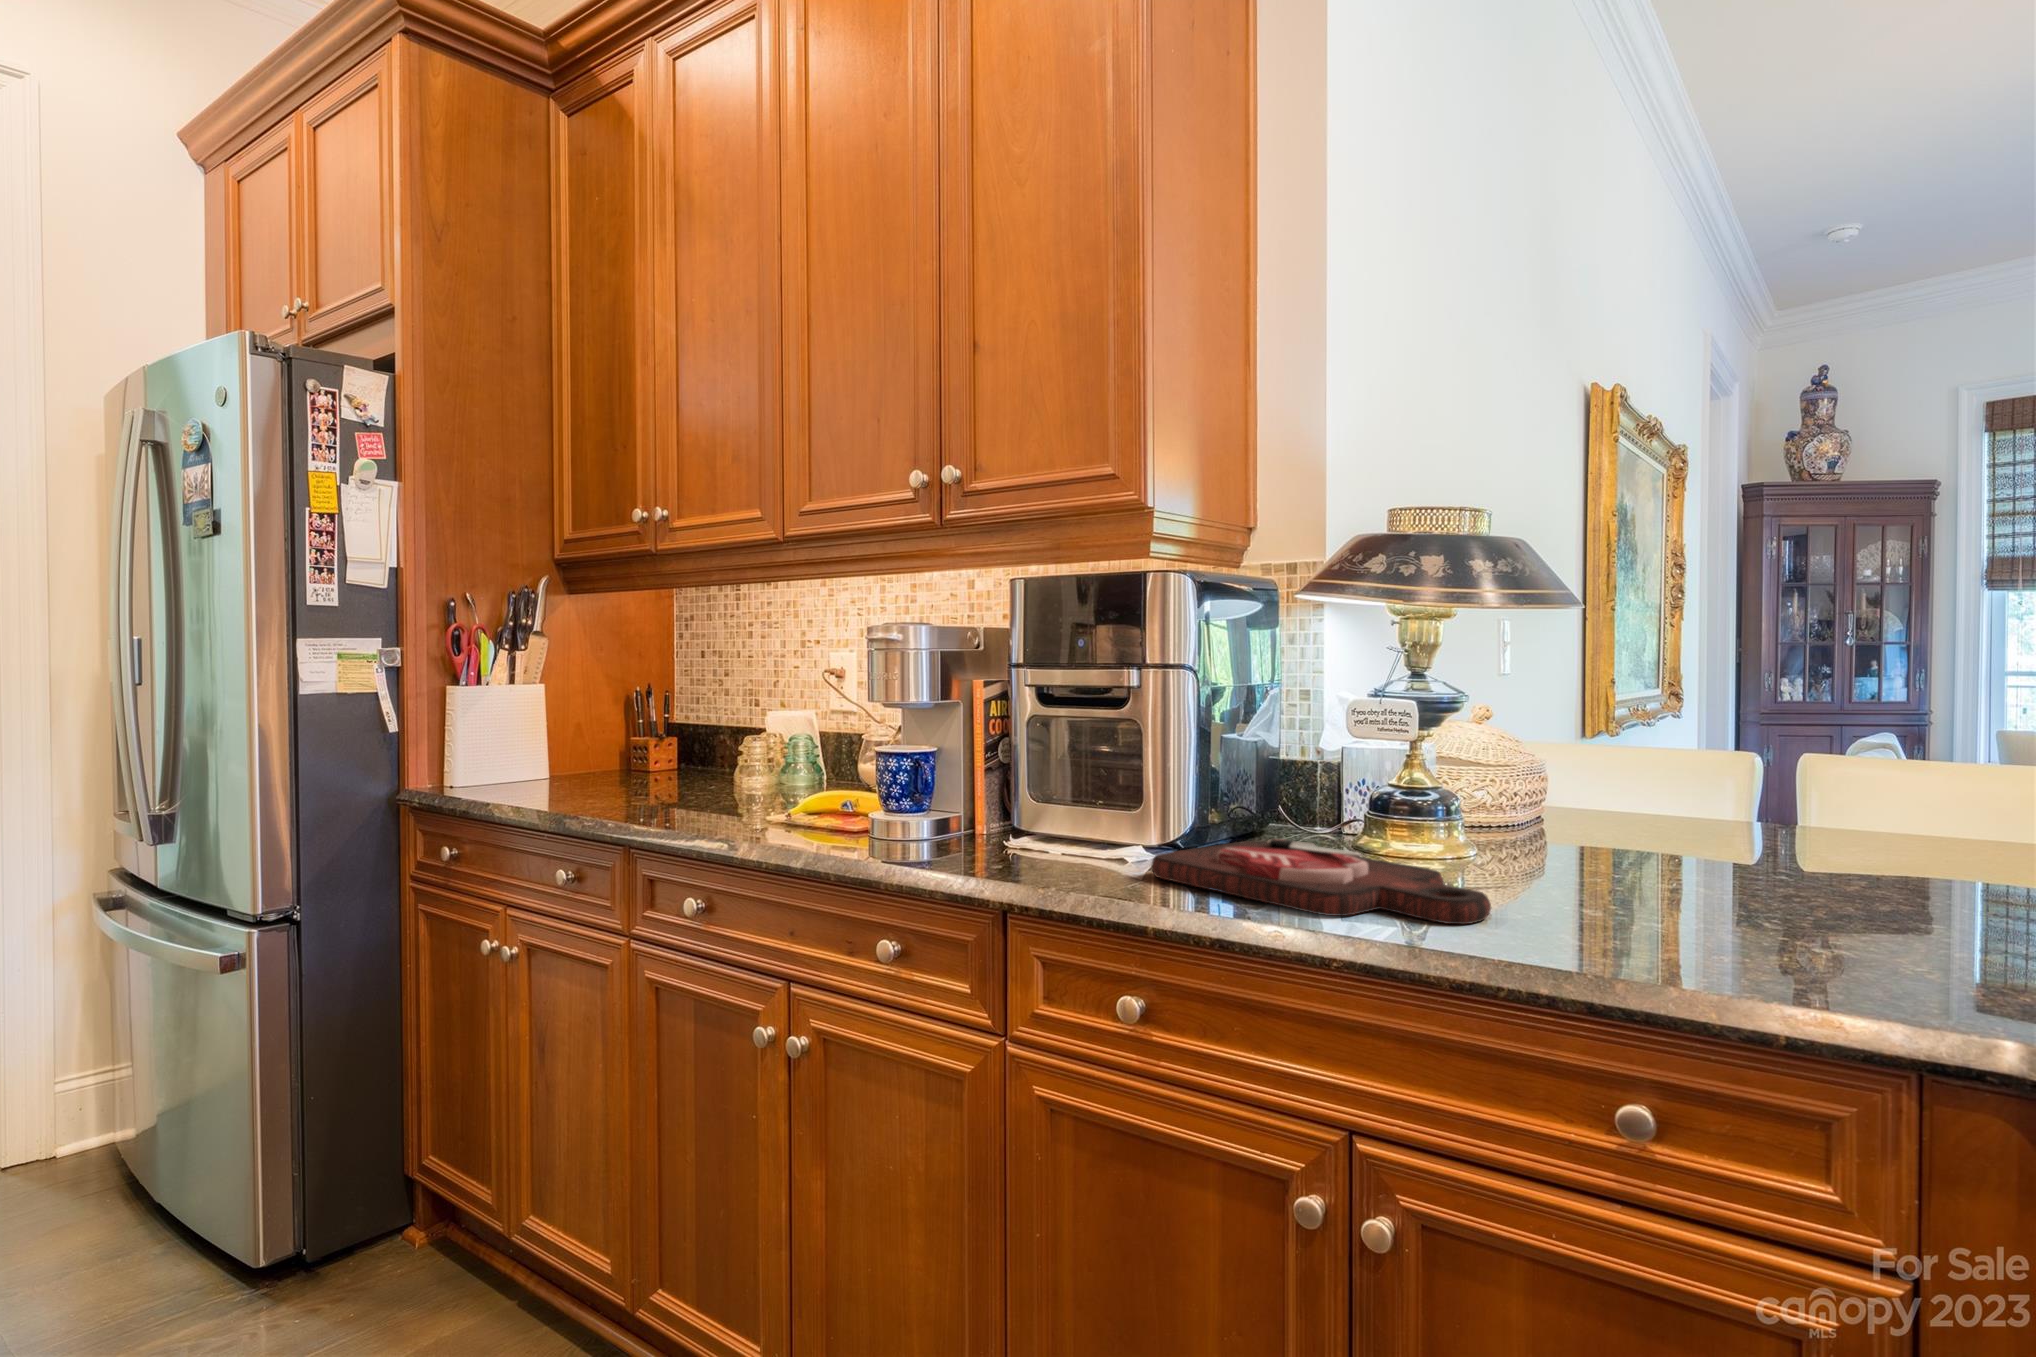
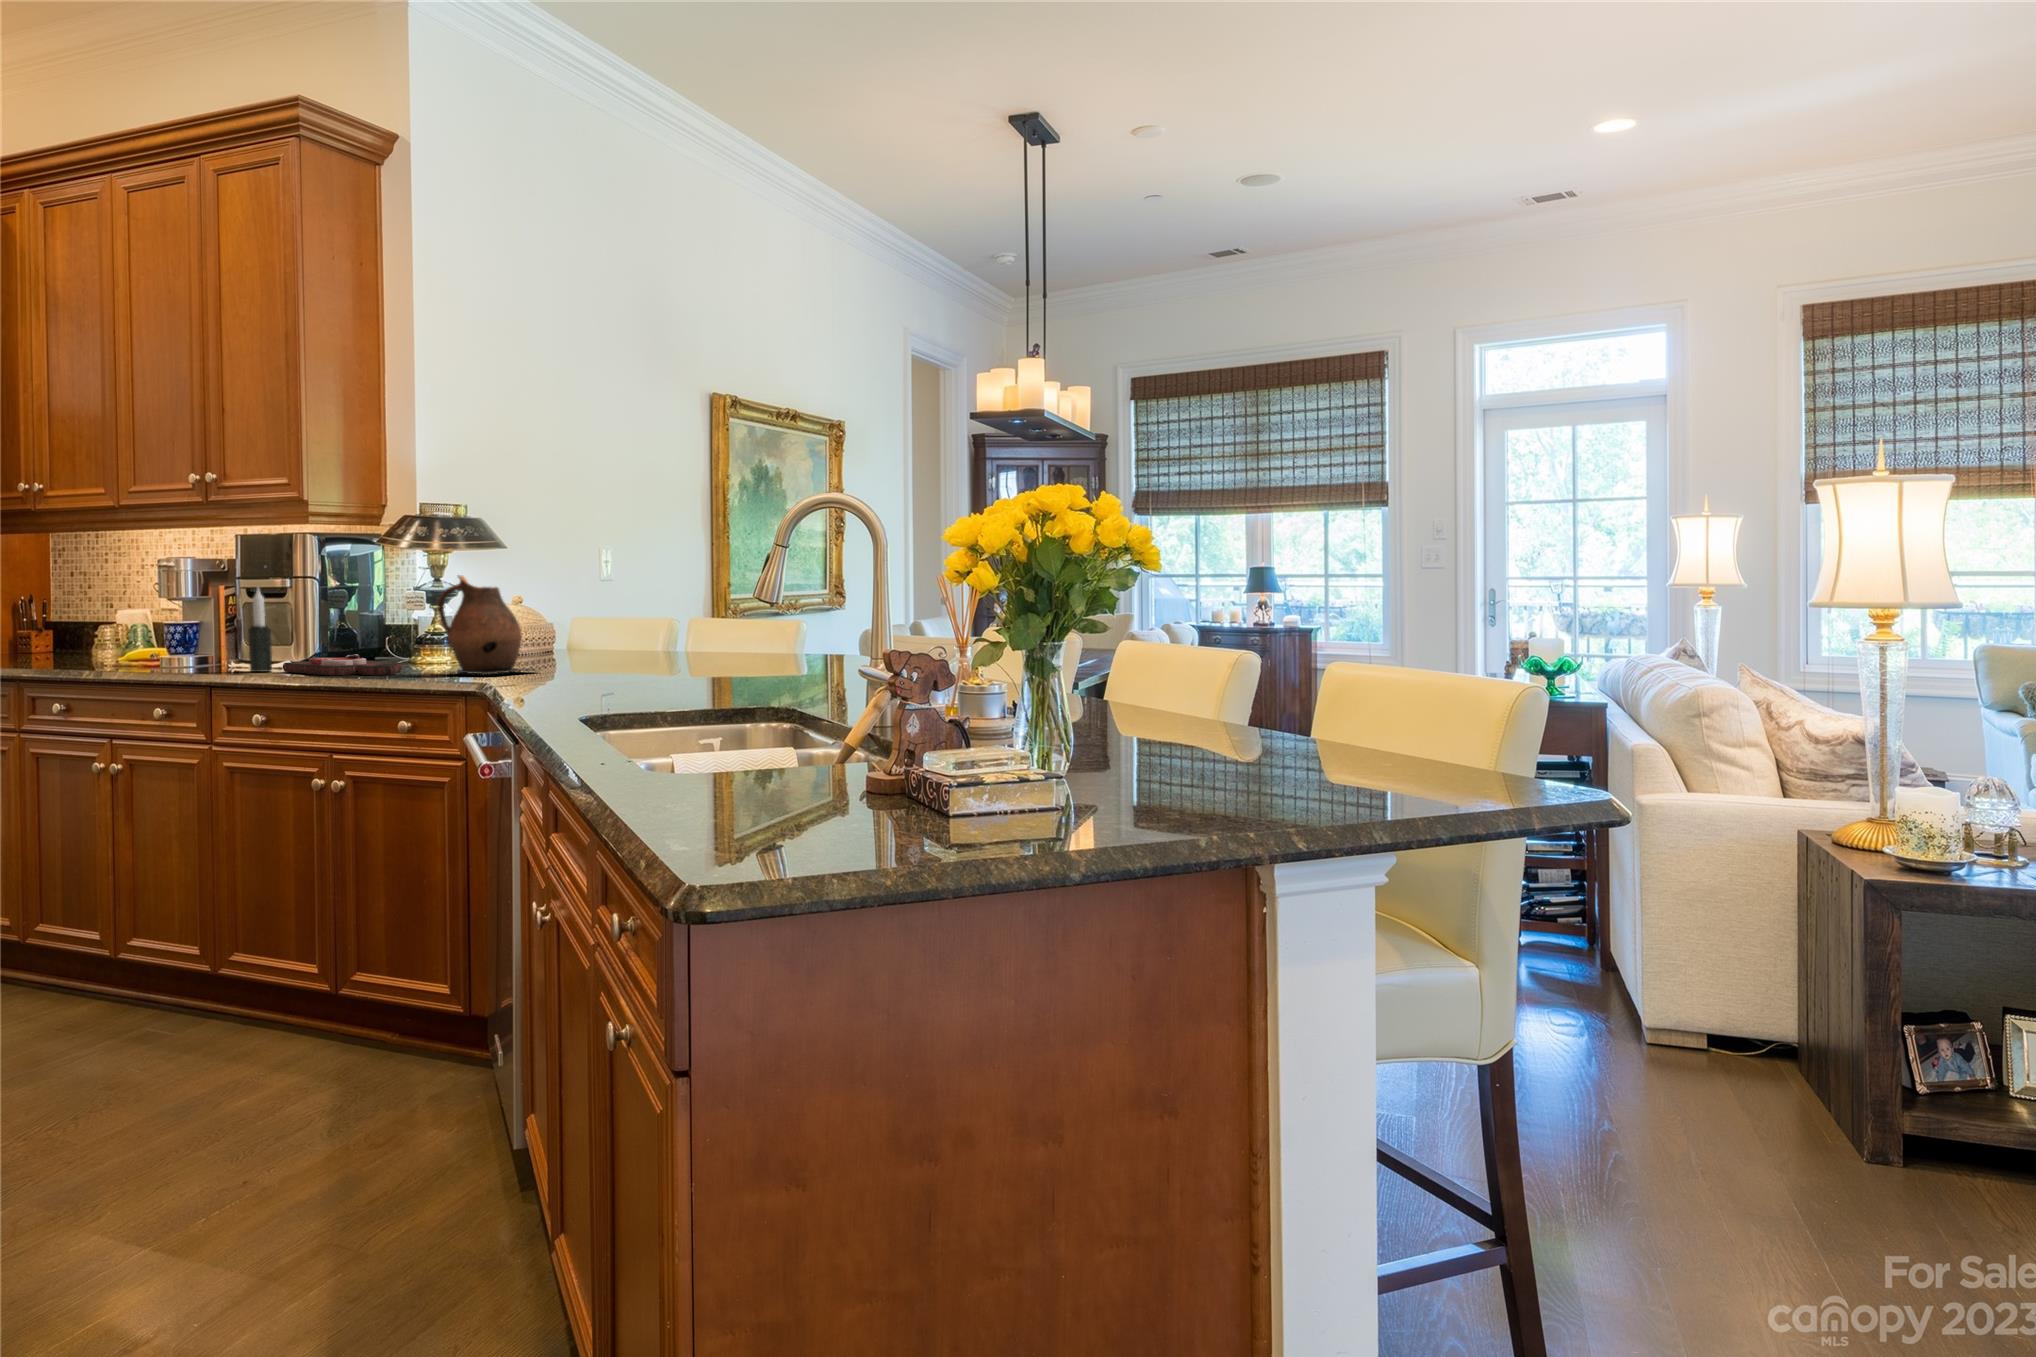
ceramic pitcher: none [1636,657,1907,968] -> present [438,575,536,675]
candle: none [1072,681,1119,874] -> present [248,588,272,672]

